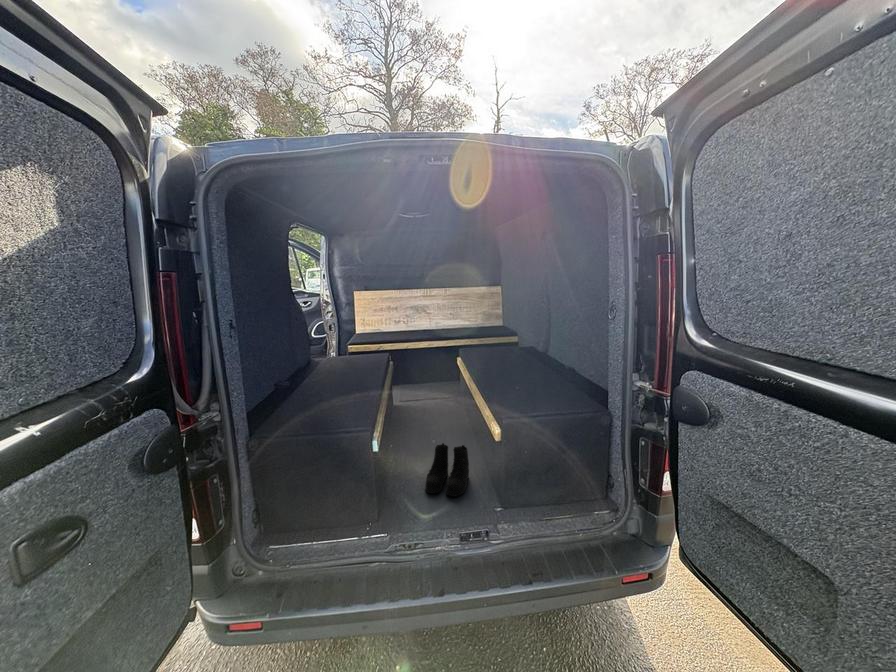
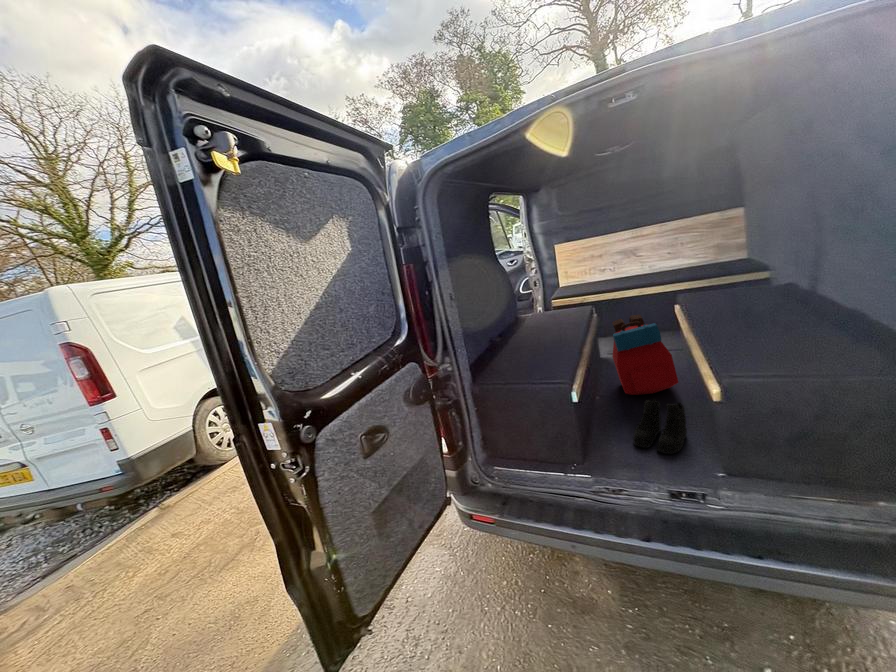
backpack: none [406,364,460,441] -> present [612,315,678,395]

